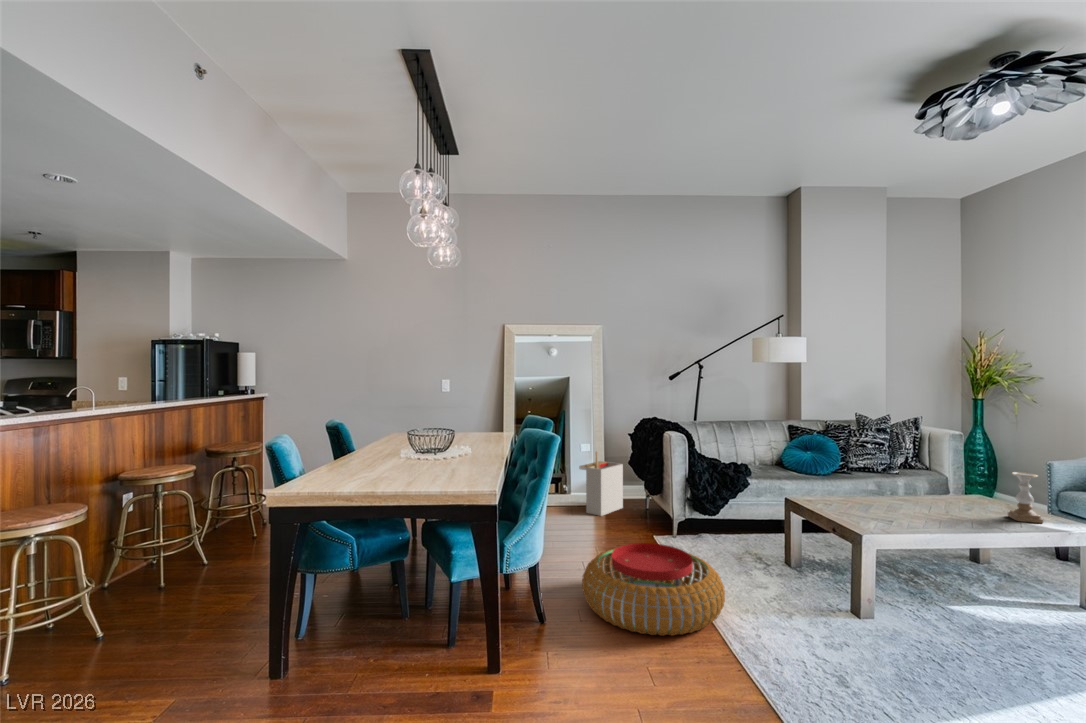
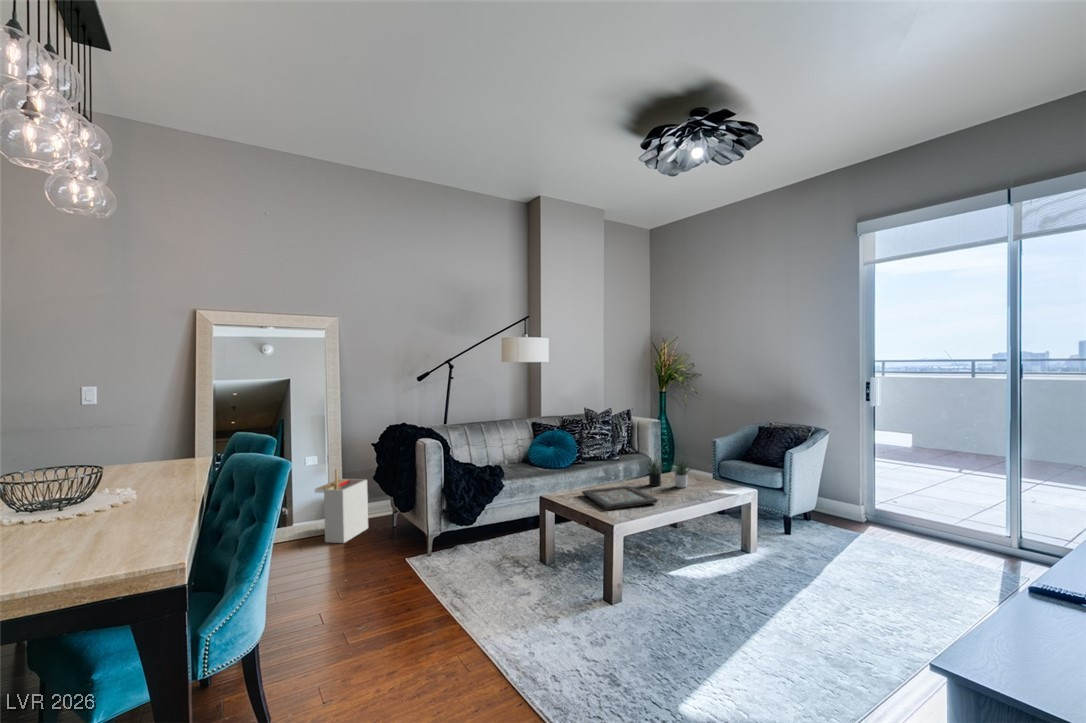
succulent plant: none [920,472,995,511] -> present [648,461,690,488]
candle holder: present [1007,472,1043,523] -> none [703,453,727,493]
decorative tray: none [836,496,933,520] -> present [582,486,658,510]
pouf: present [582,543,725,636] -> none [335,574,497,688]

